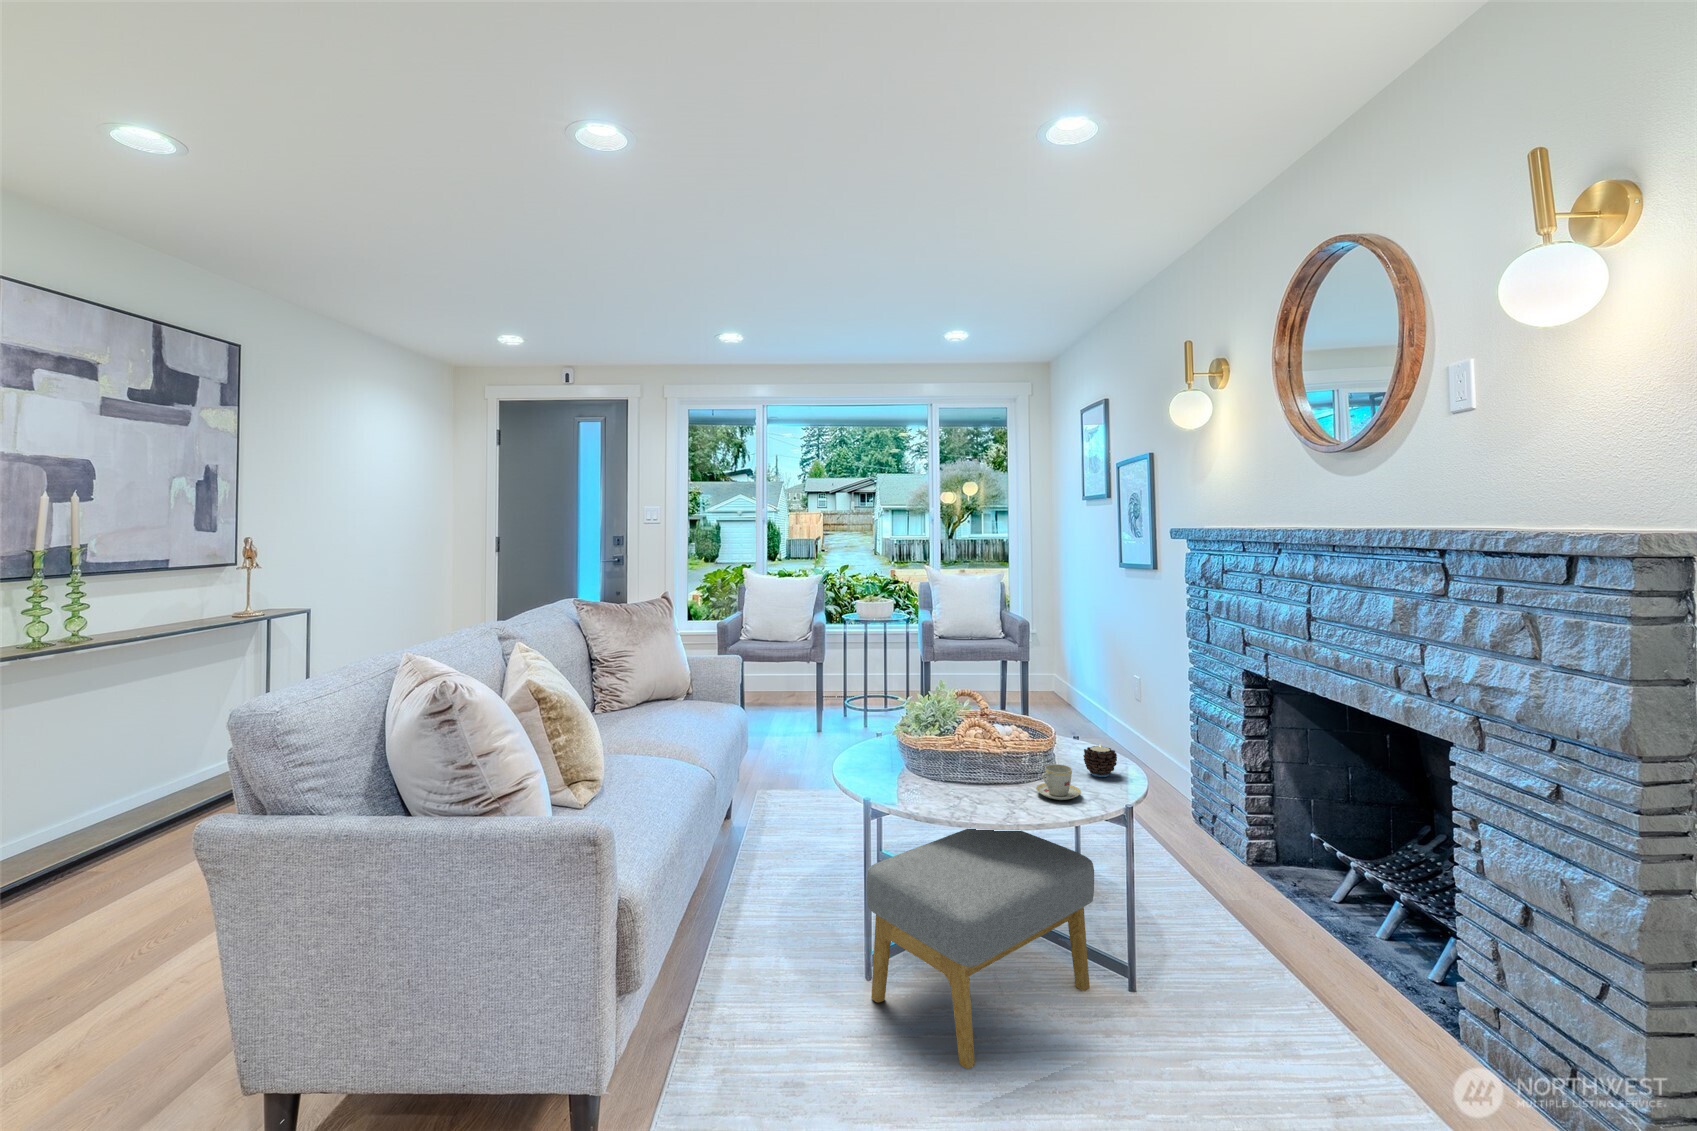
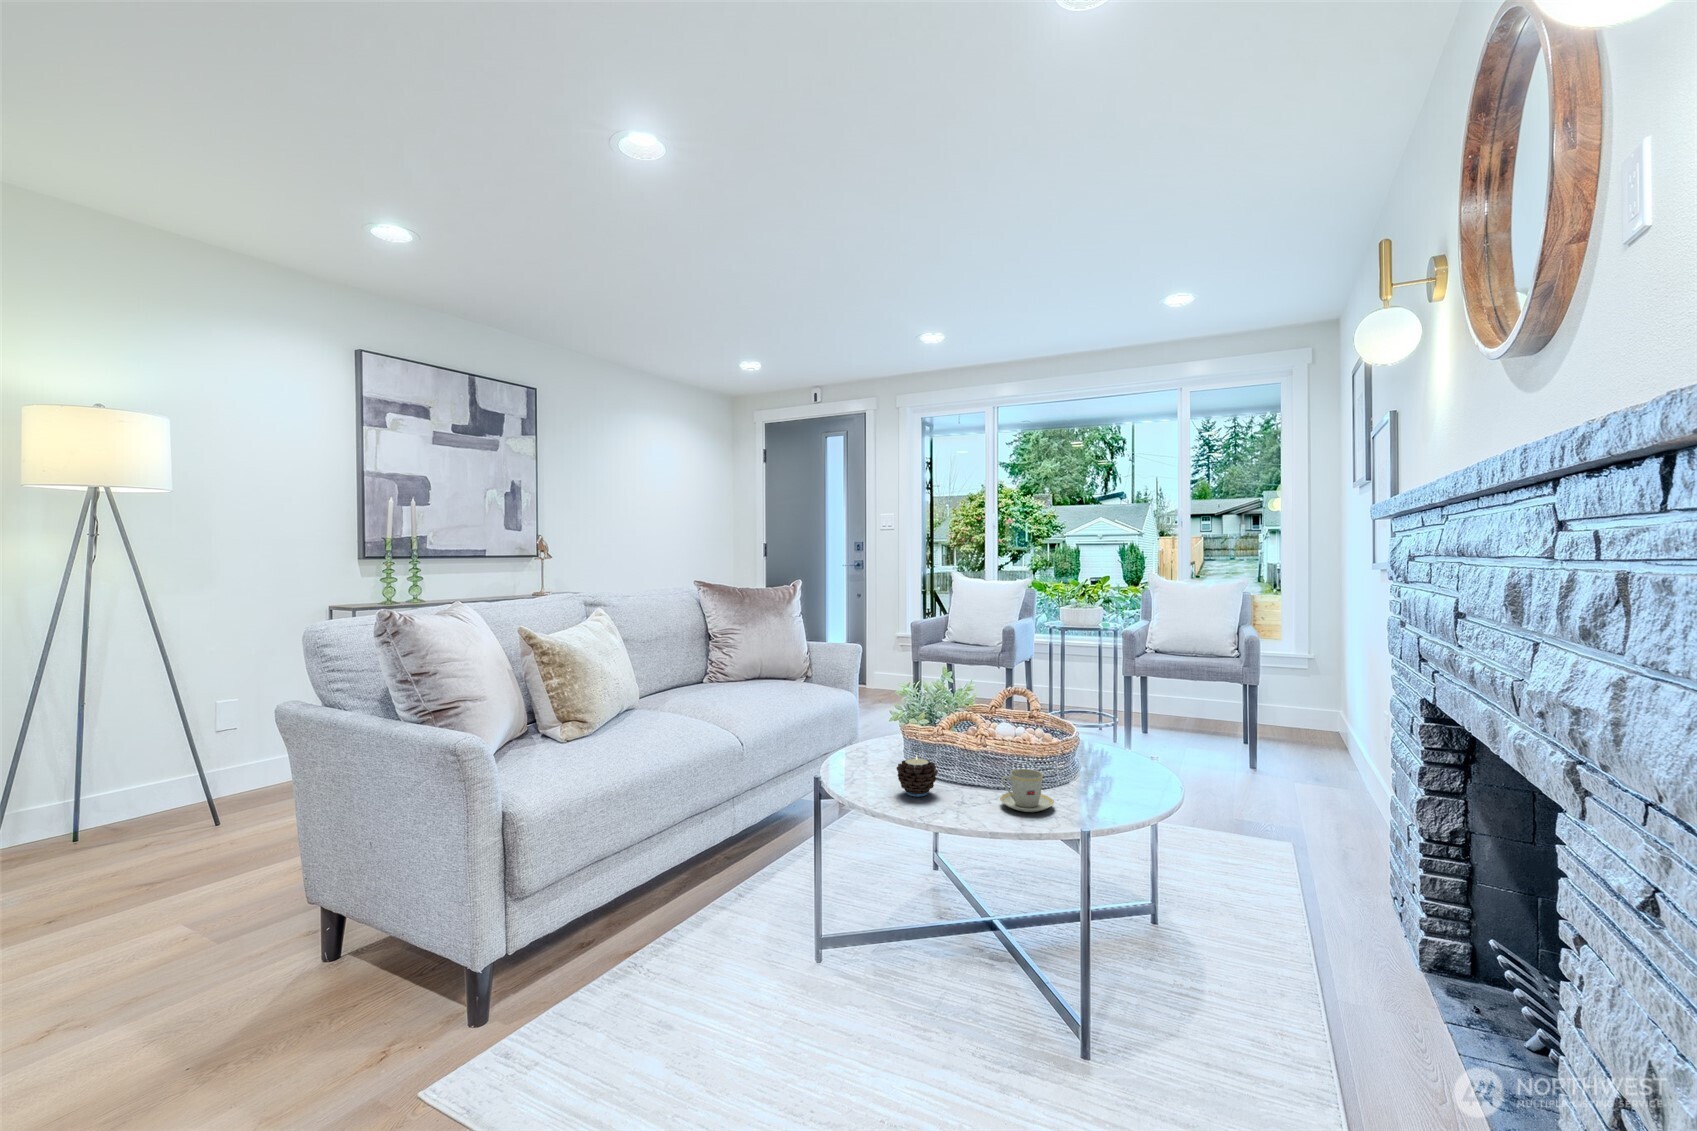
candle: present [1083,746,1117,777] -> present [897,755,938,797]
footstool: present [867,829,1094,1069] -> none [783,829,1036,1081]

